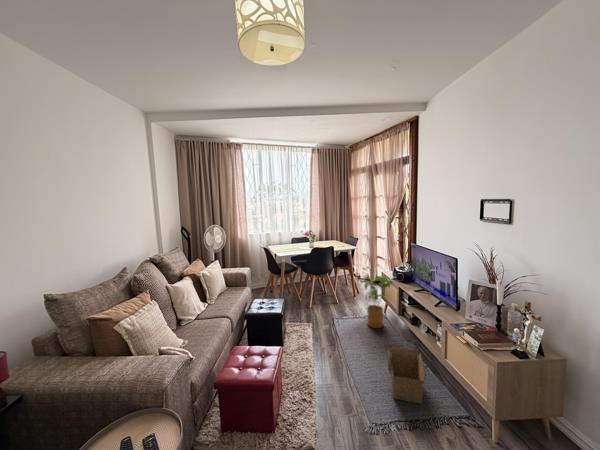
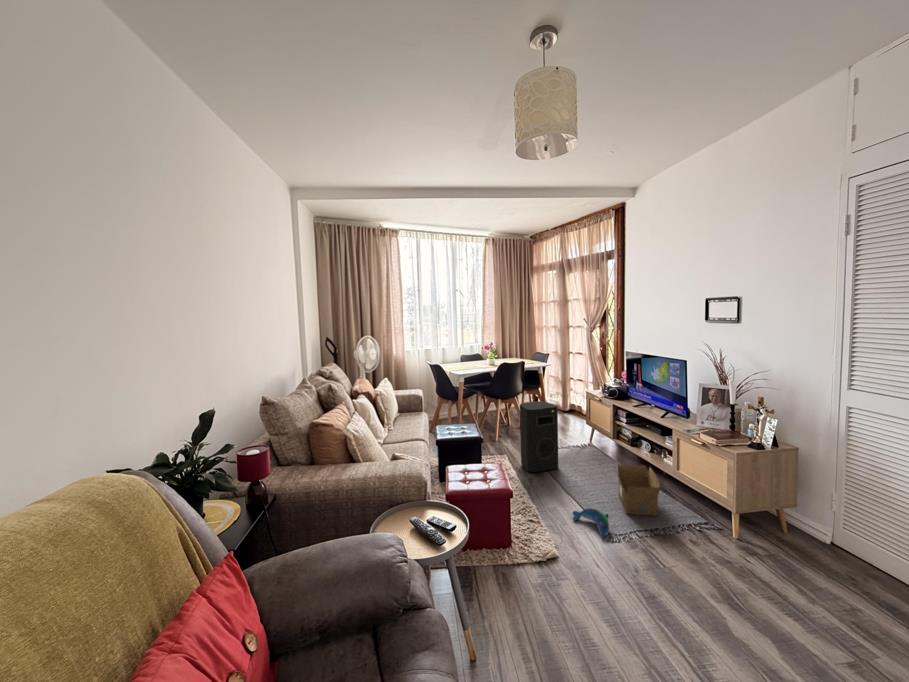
house plant: present [364,276,394,328] -> none [571,393,610,457]
speaker: none [318,282,349,343] -> present [520,401,558,472]
plush toy: none [342,393,373,430] -> present [573,509,609,538]

